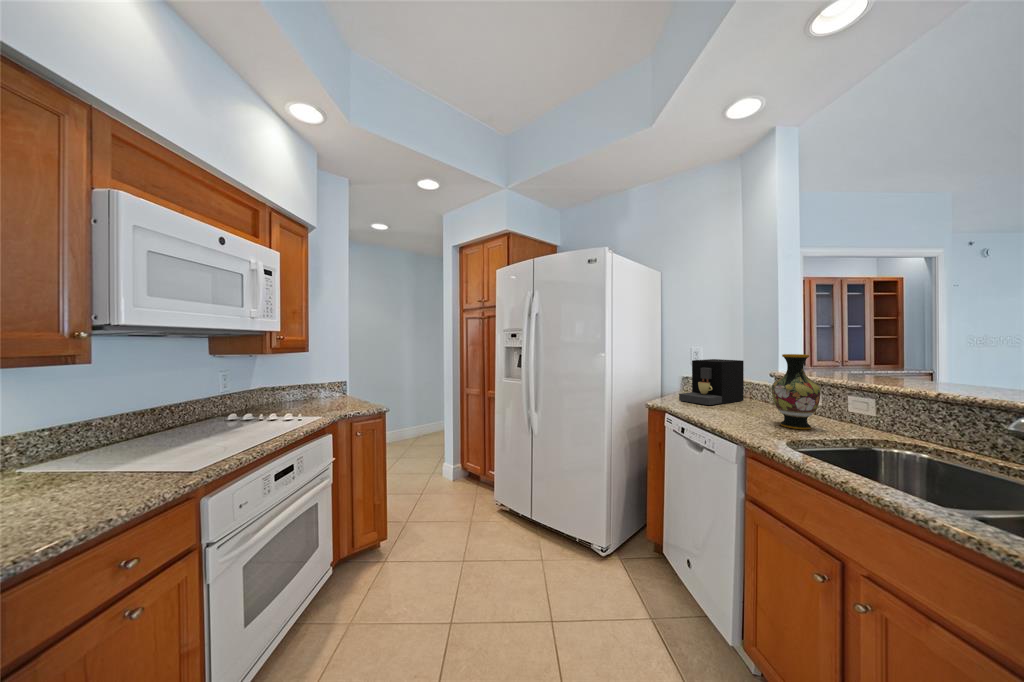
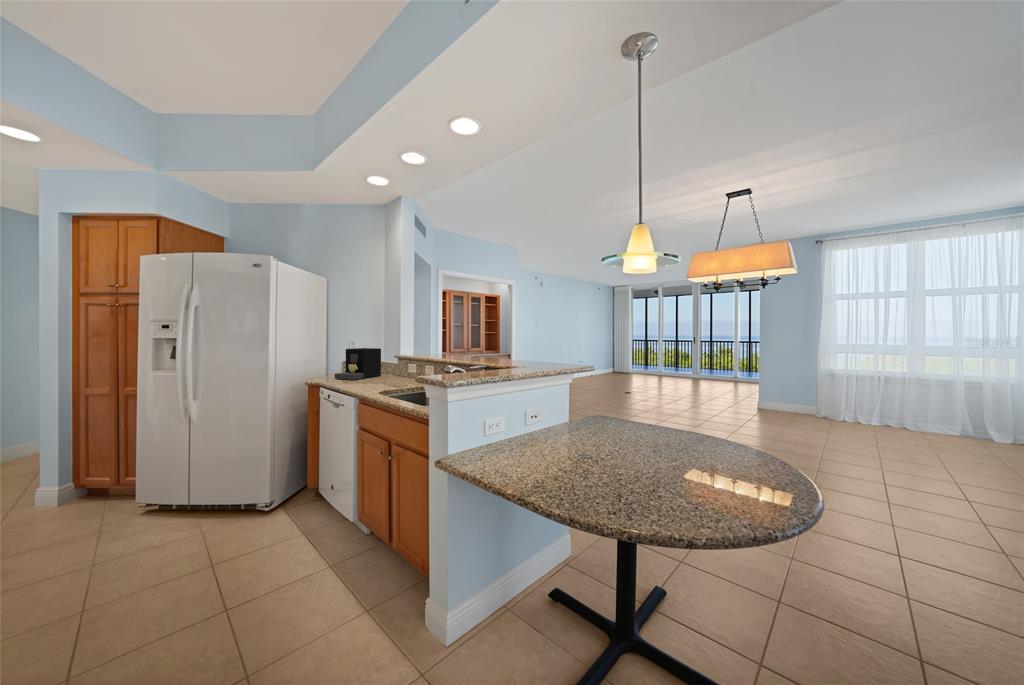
vase: present [772,354,821,429] -> none [382,343,405,386]

